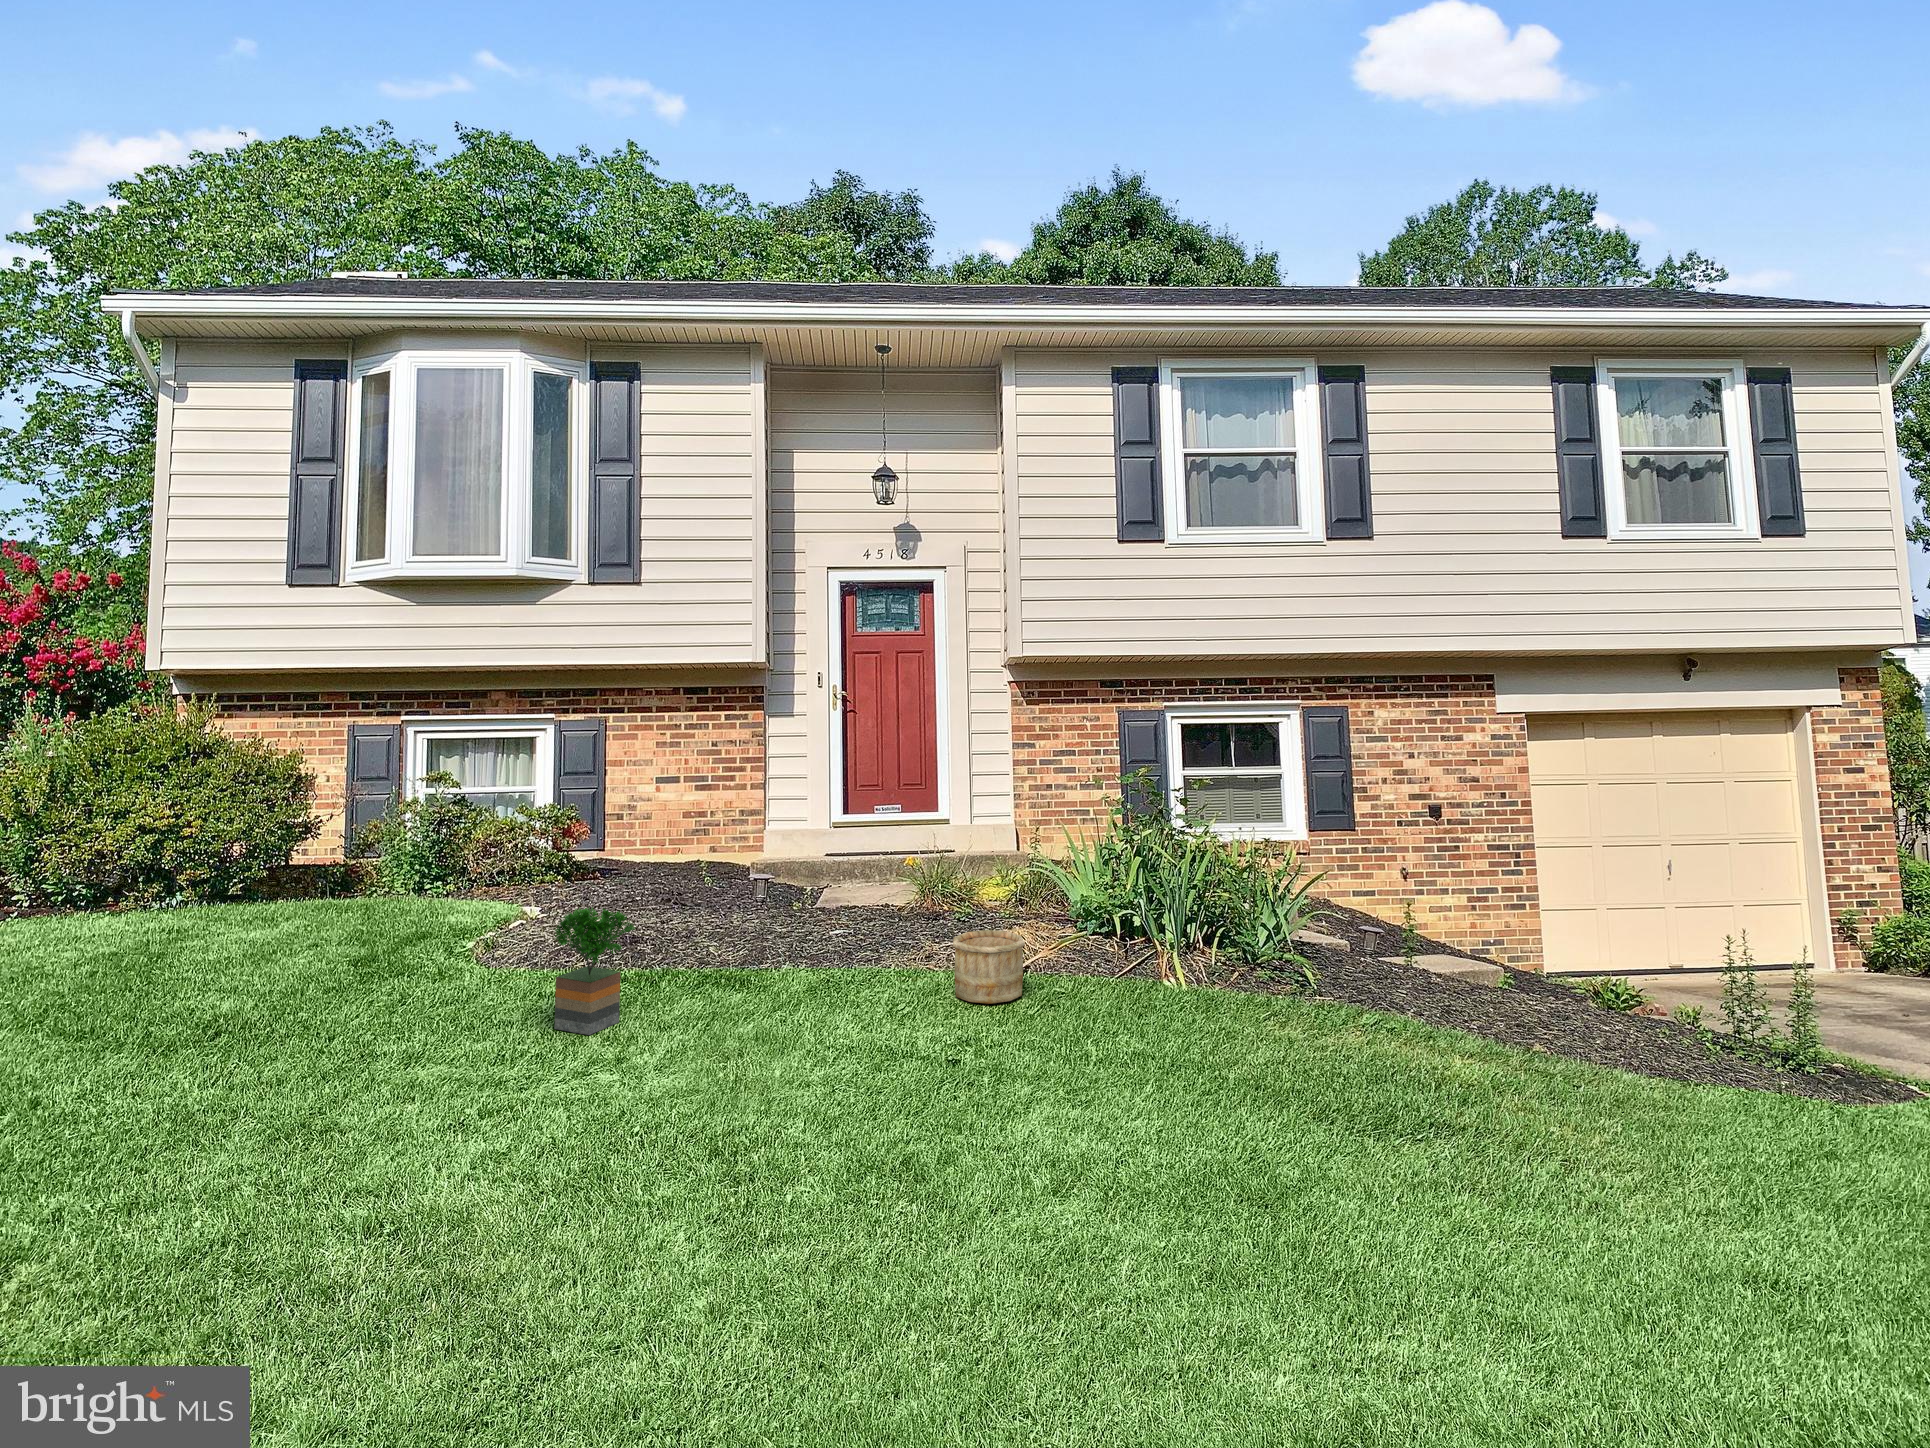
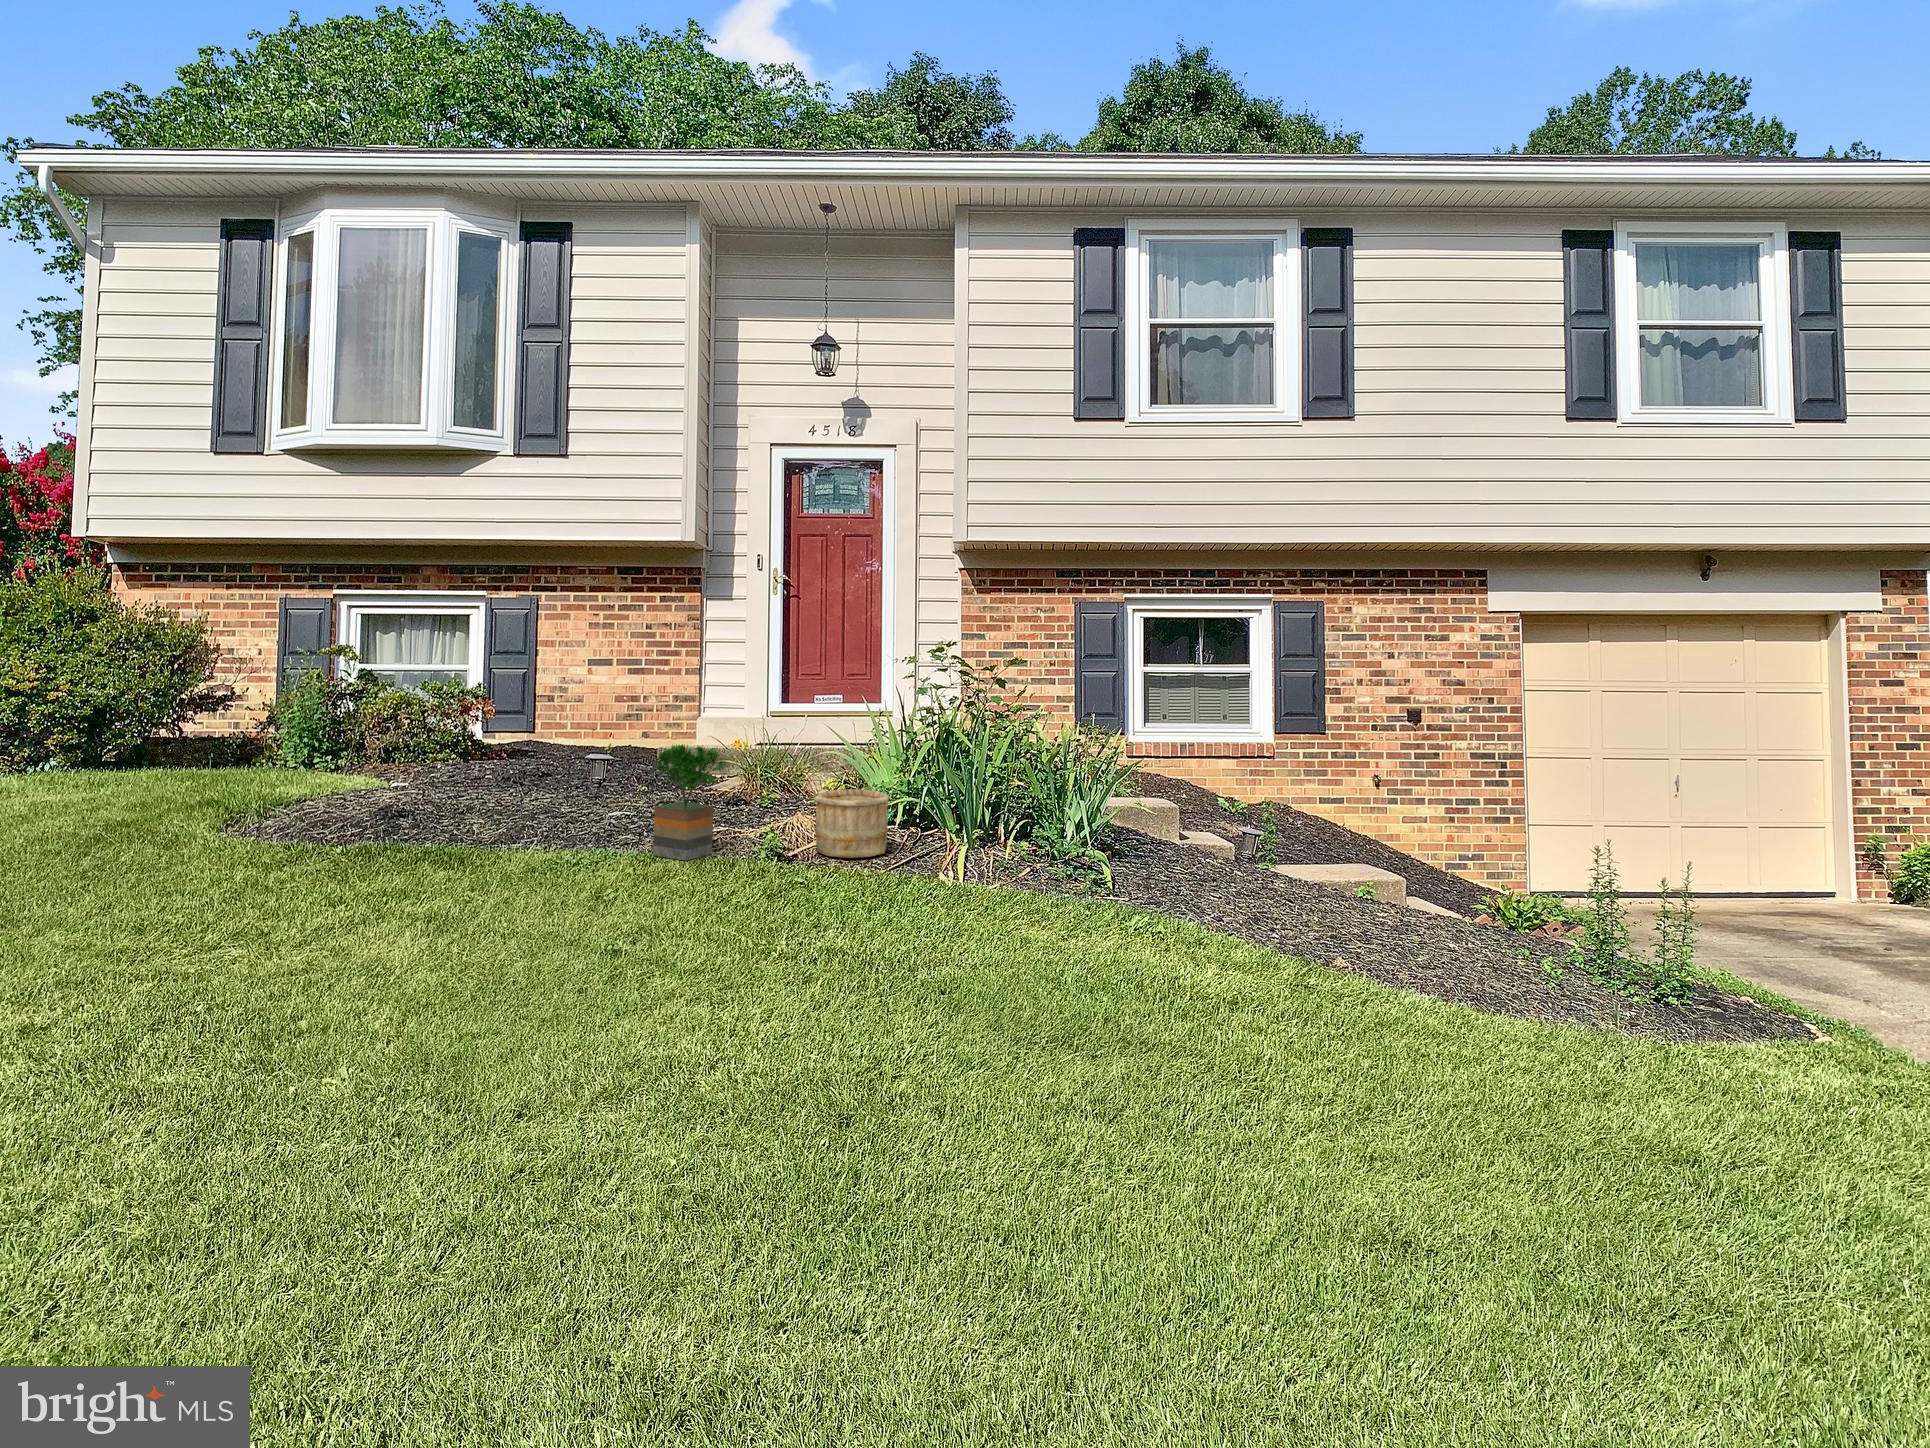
potted tree: present [554,907,635,1035] -> present [653,744,726,861]

